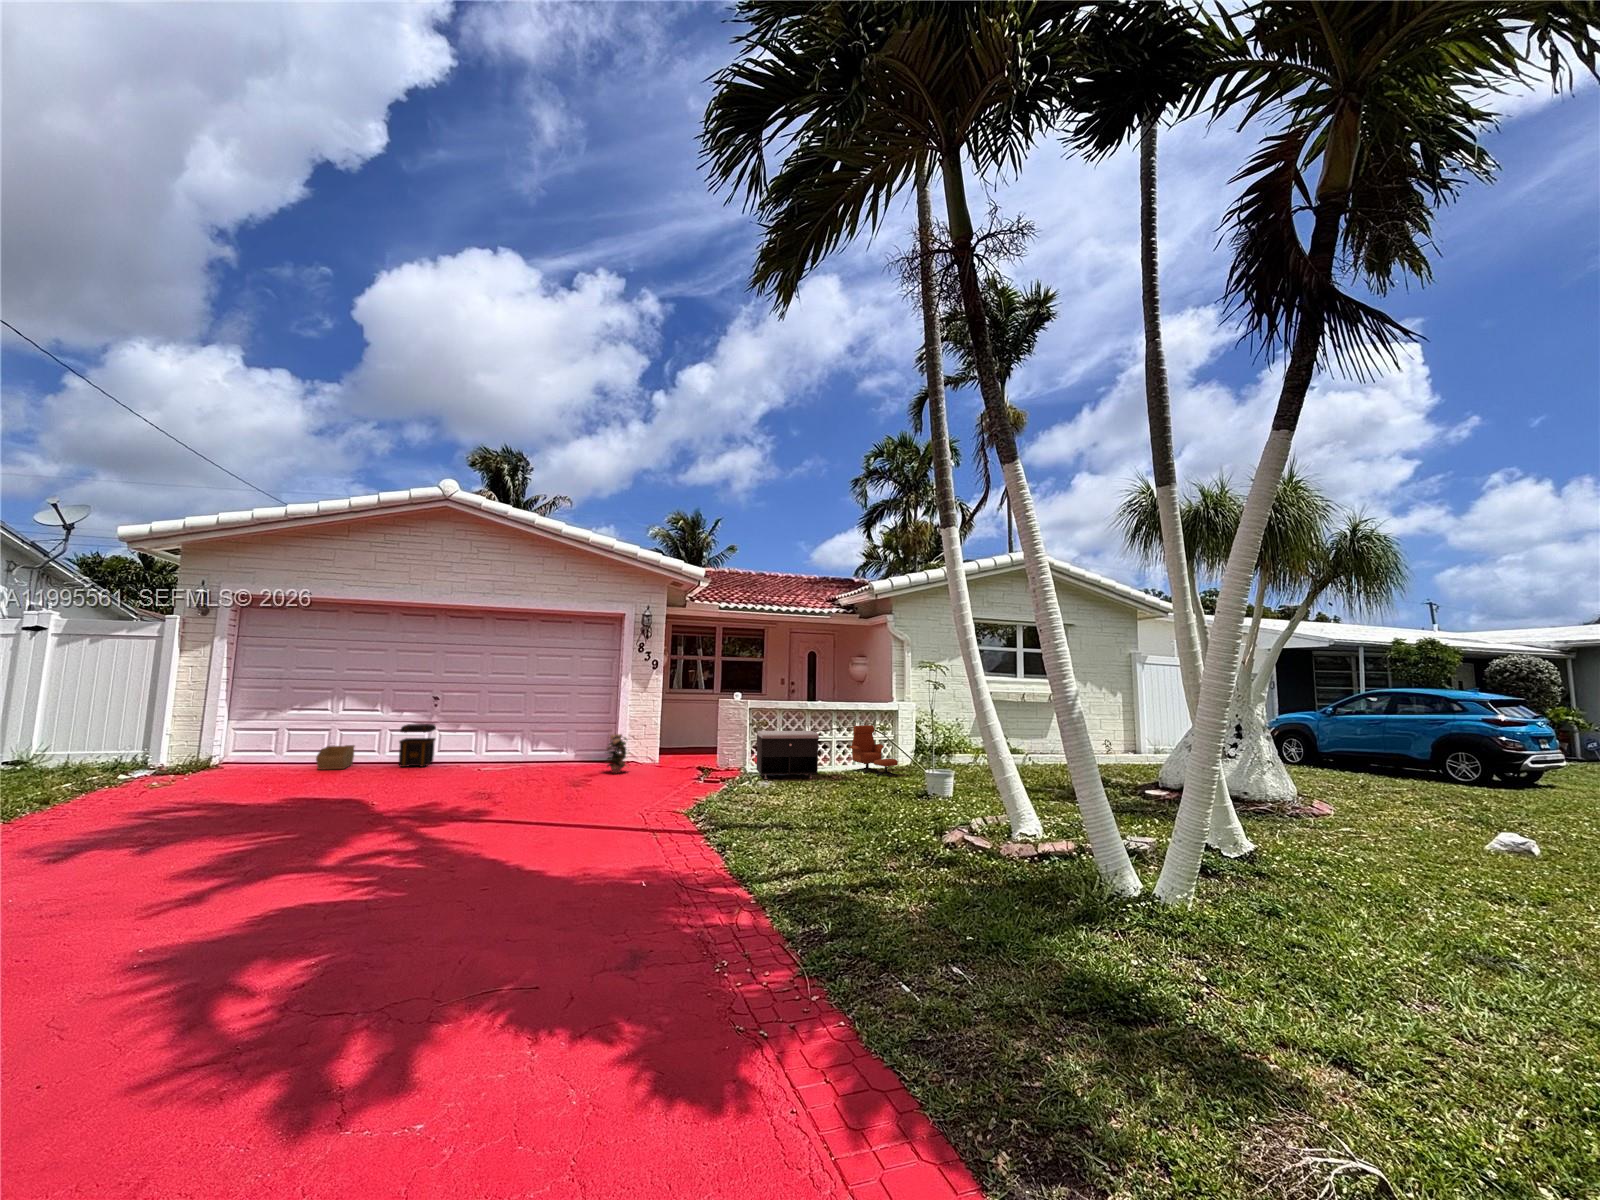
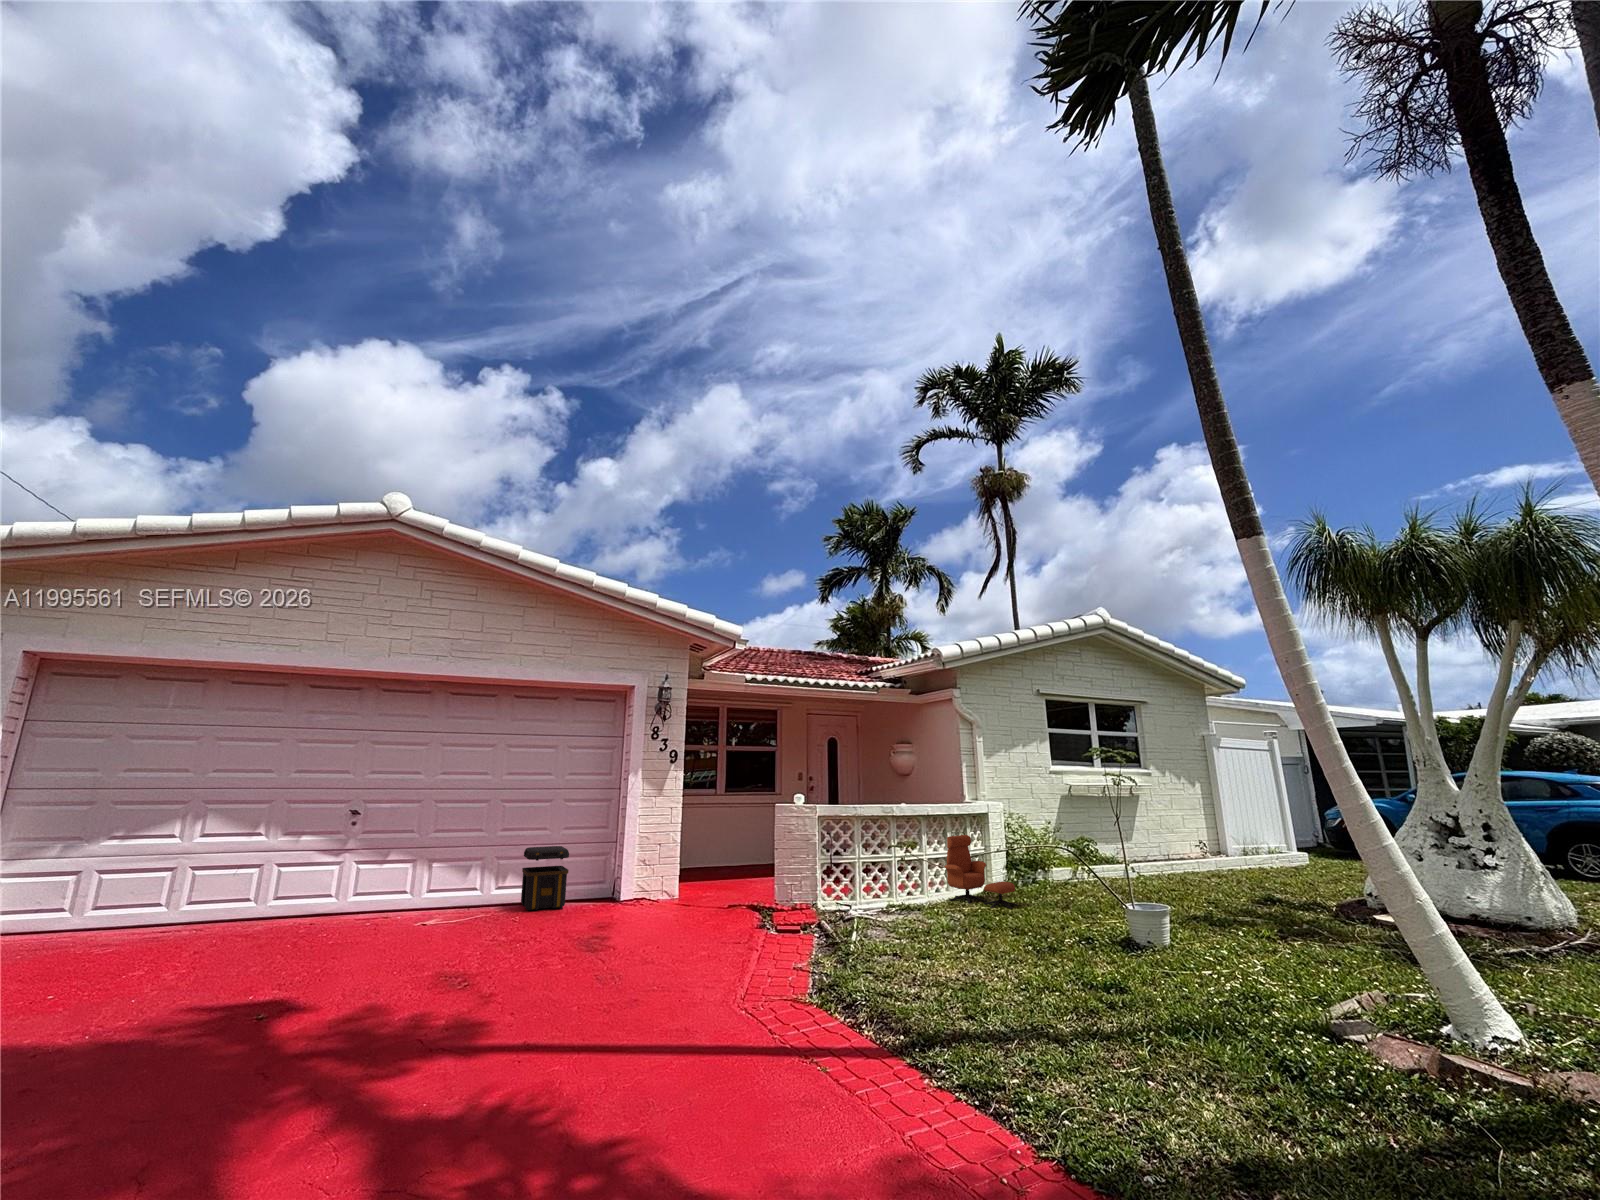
toolbox: present [399,724,436,767] -> present [521,846,569,910]
storage bench: present [757,731,819,779] -> none [829,846,921,920]
decorative plant: present [607,734,627,773] -> none [606,859,648,919]
storage bin: present [316,745,355,770] -> none [148,892,216,938]

